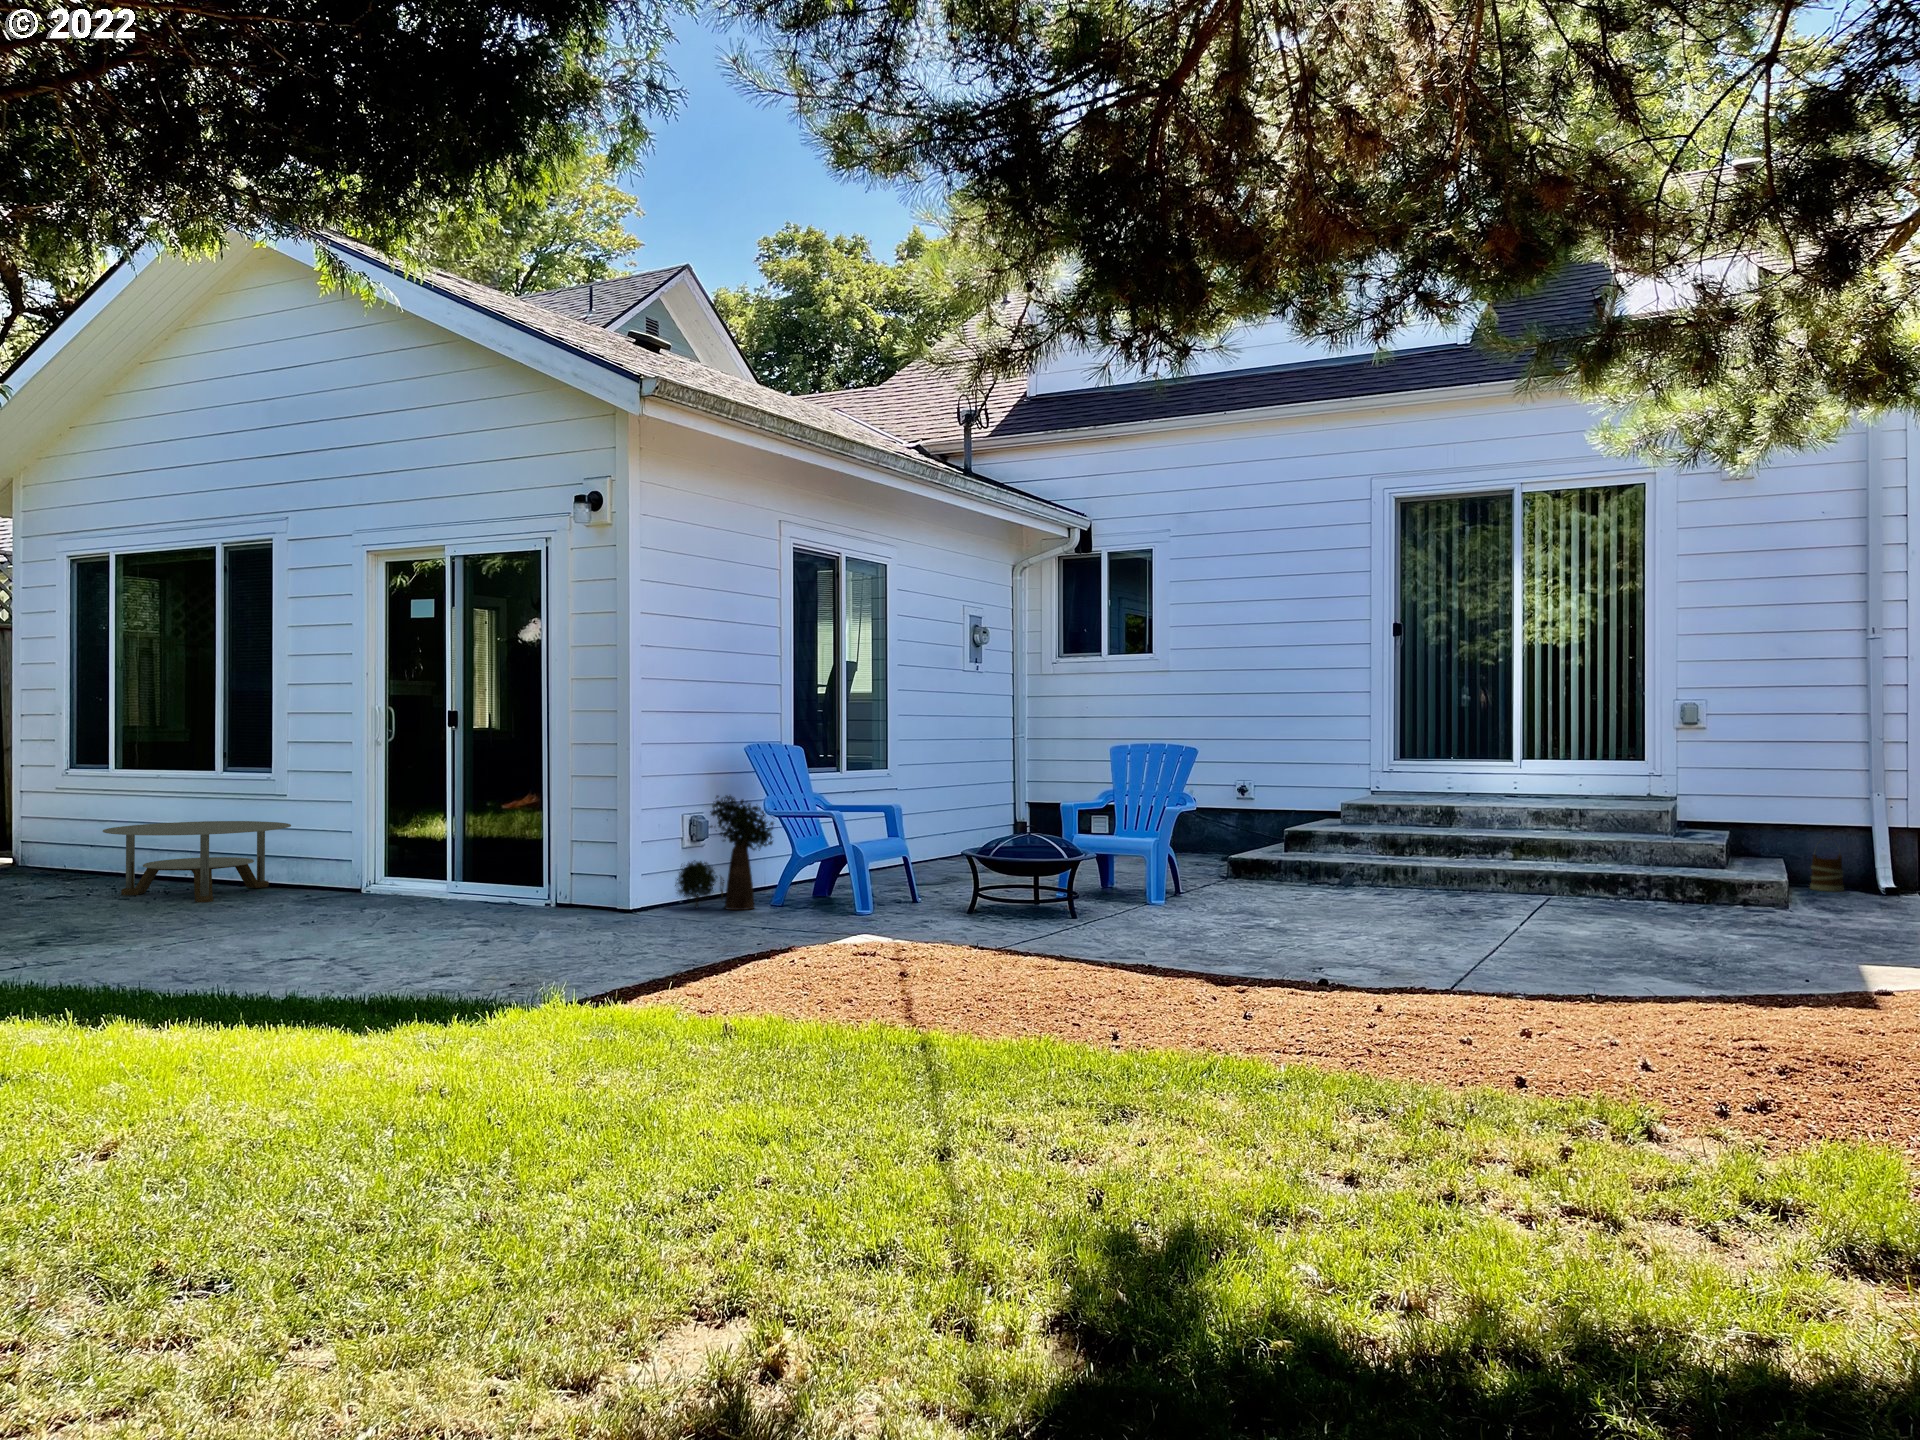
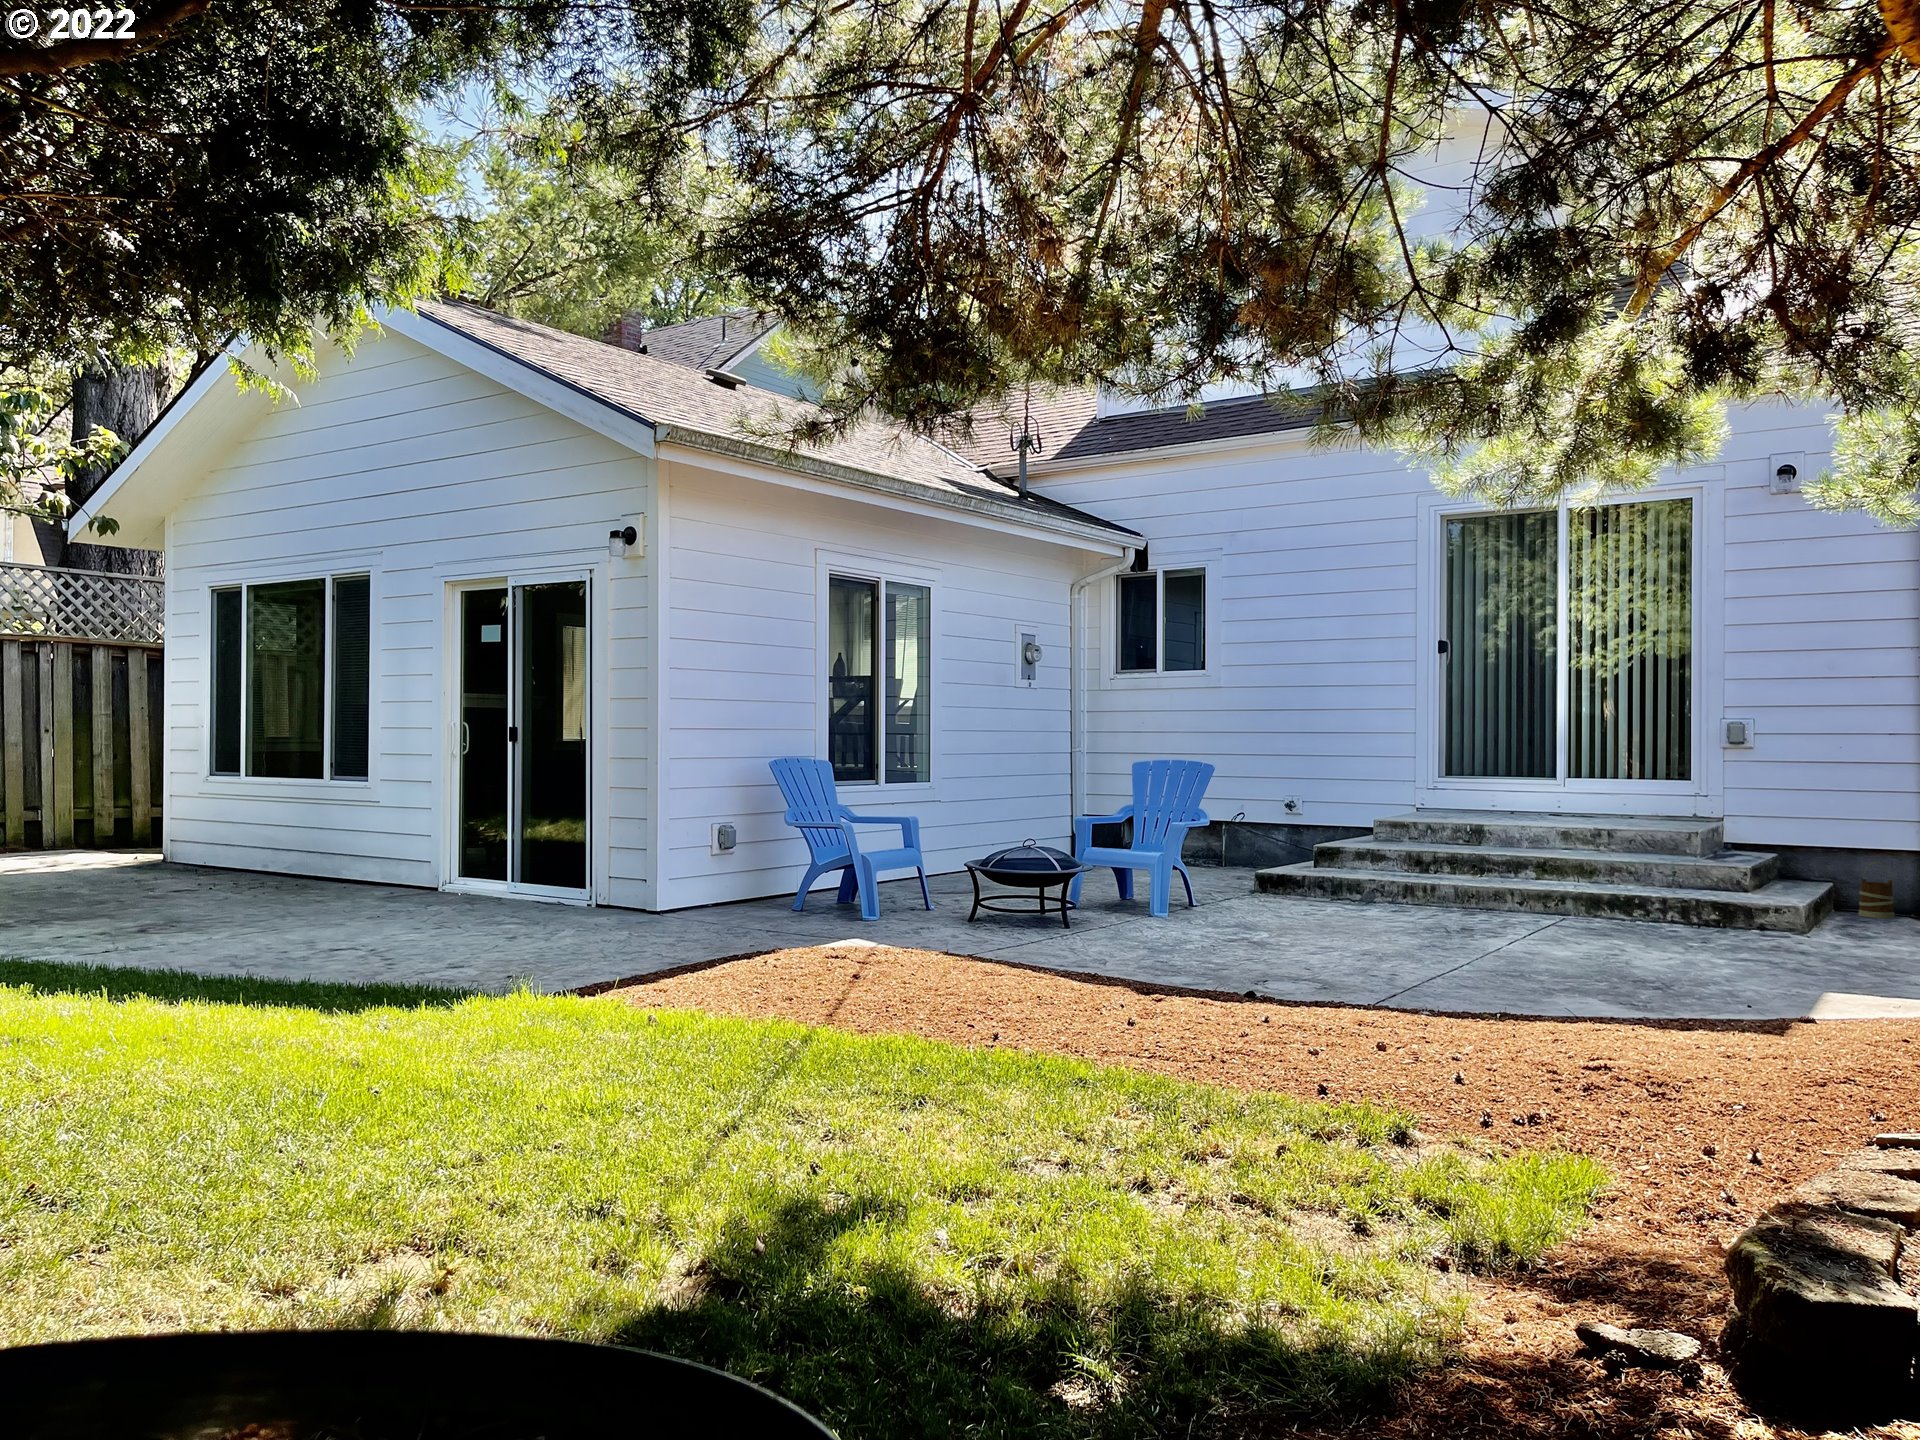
potted plant: present [675,796,774,910] -> none [698,806,791,913]
round table: present [103,821,291,902] -> none [217,824,380,896]

